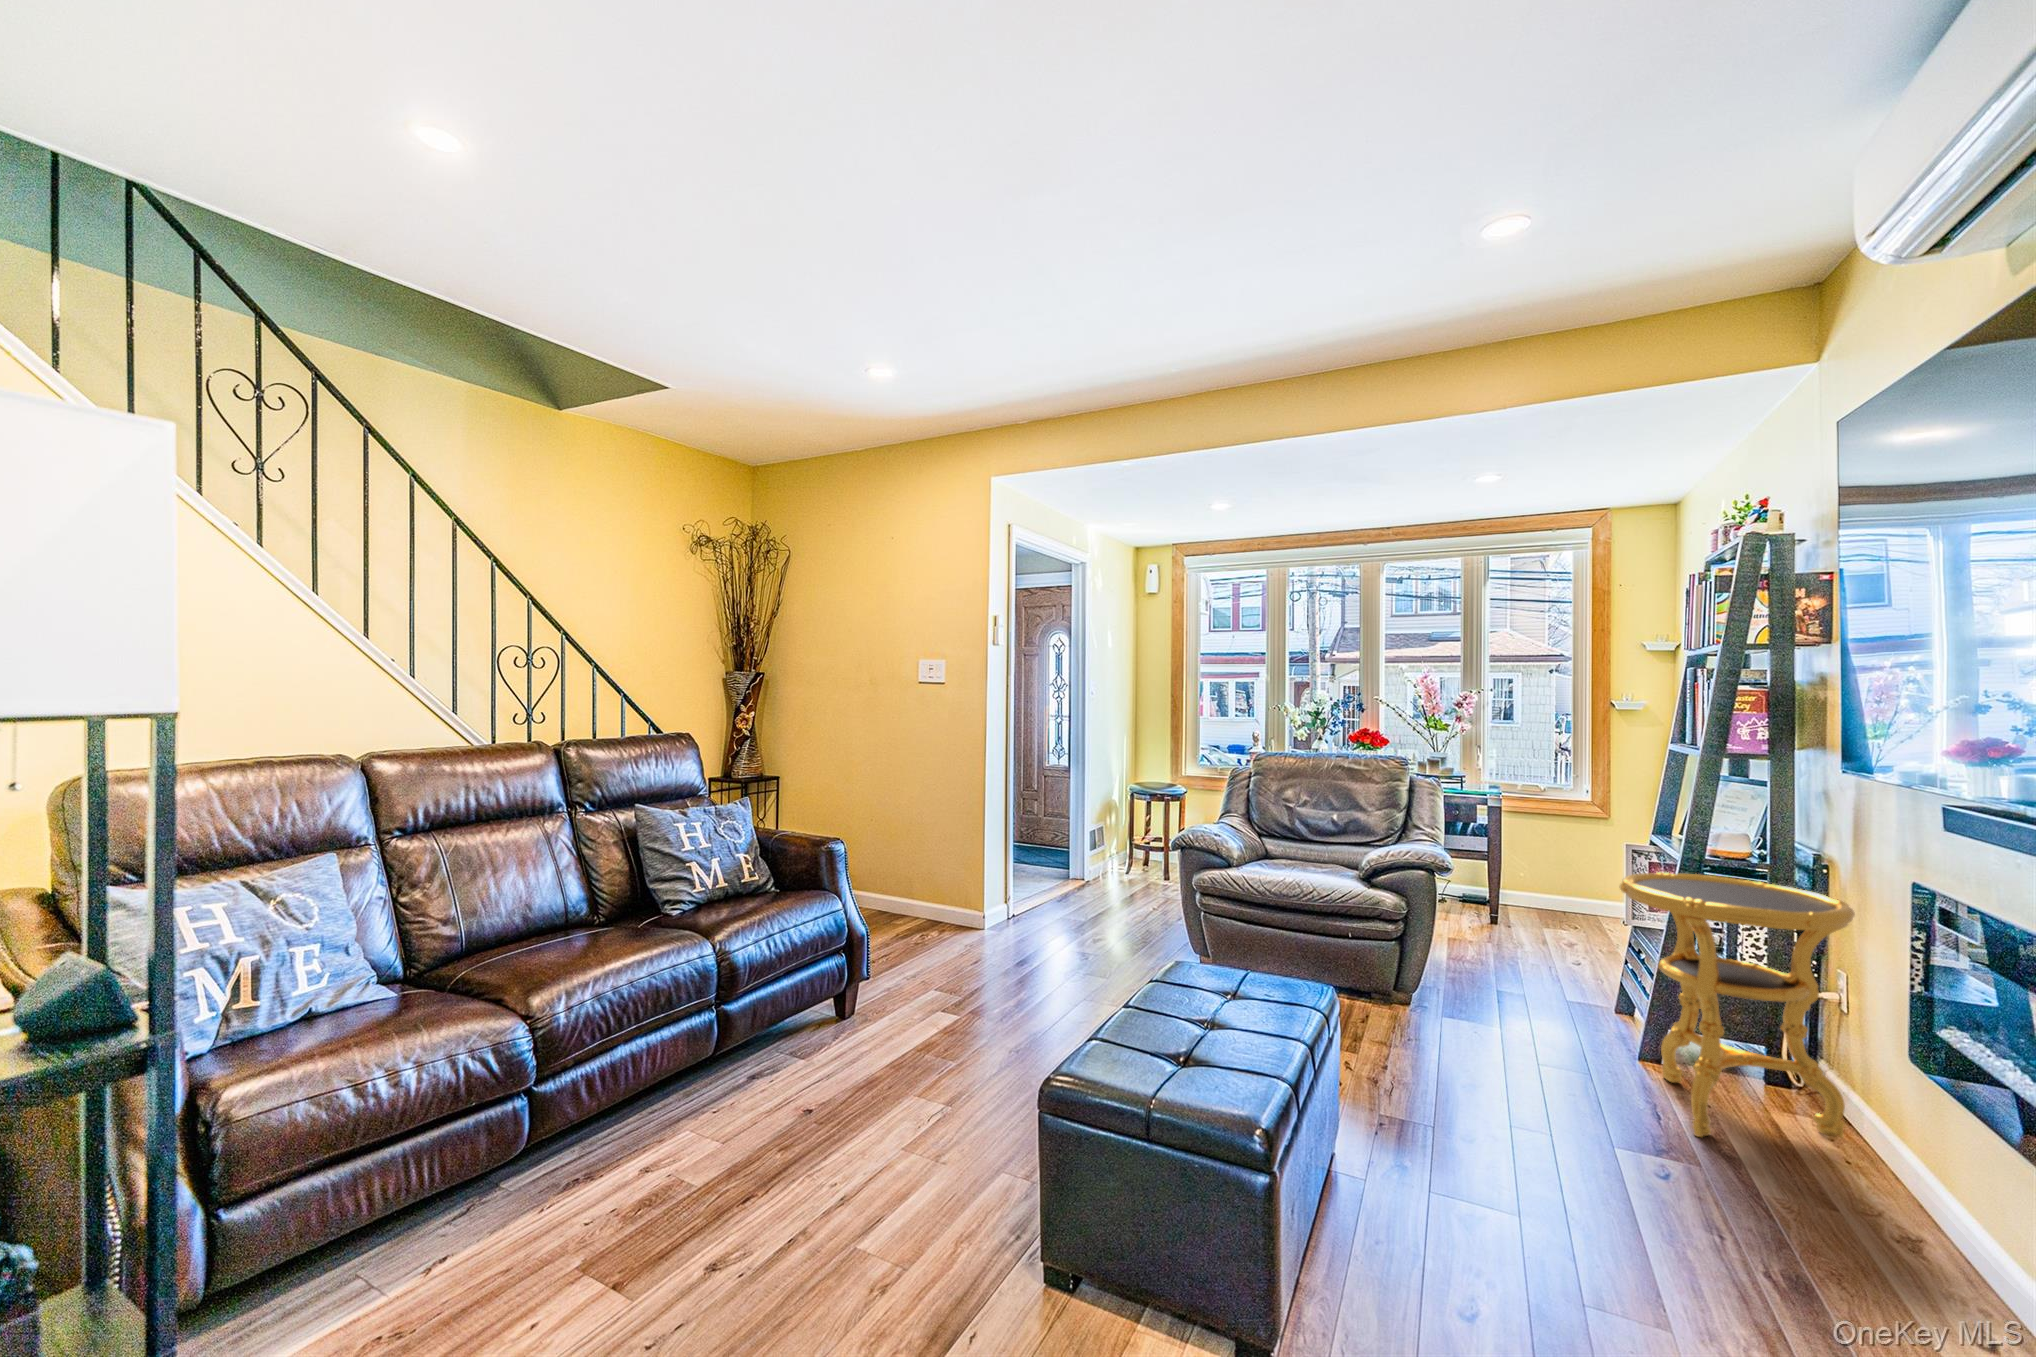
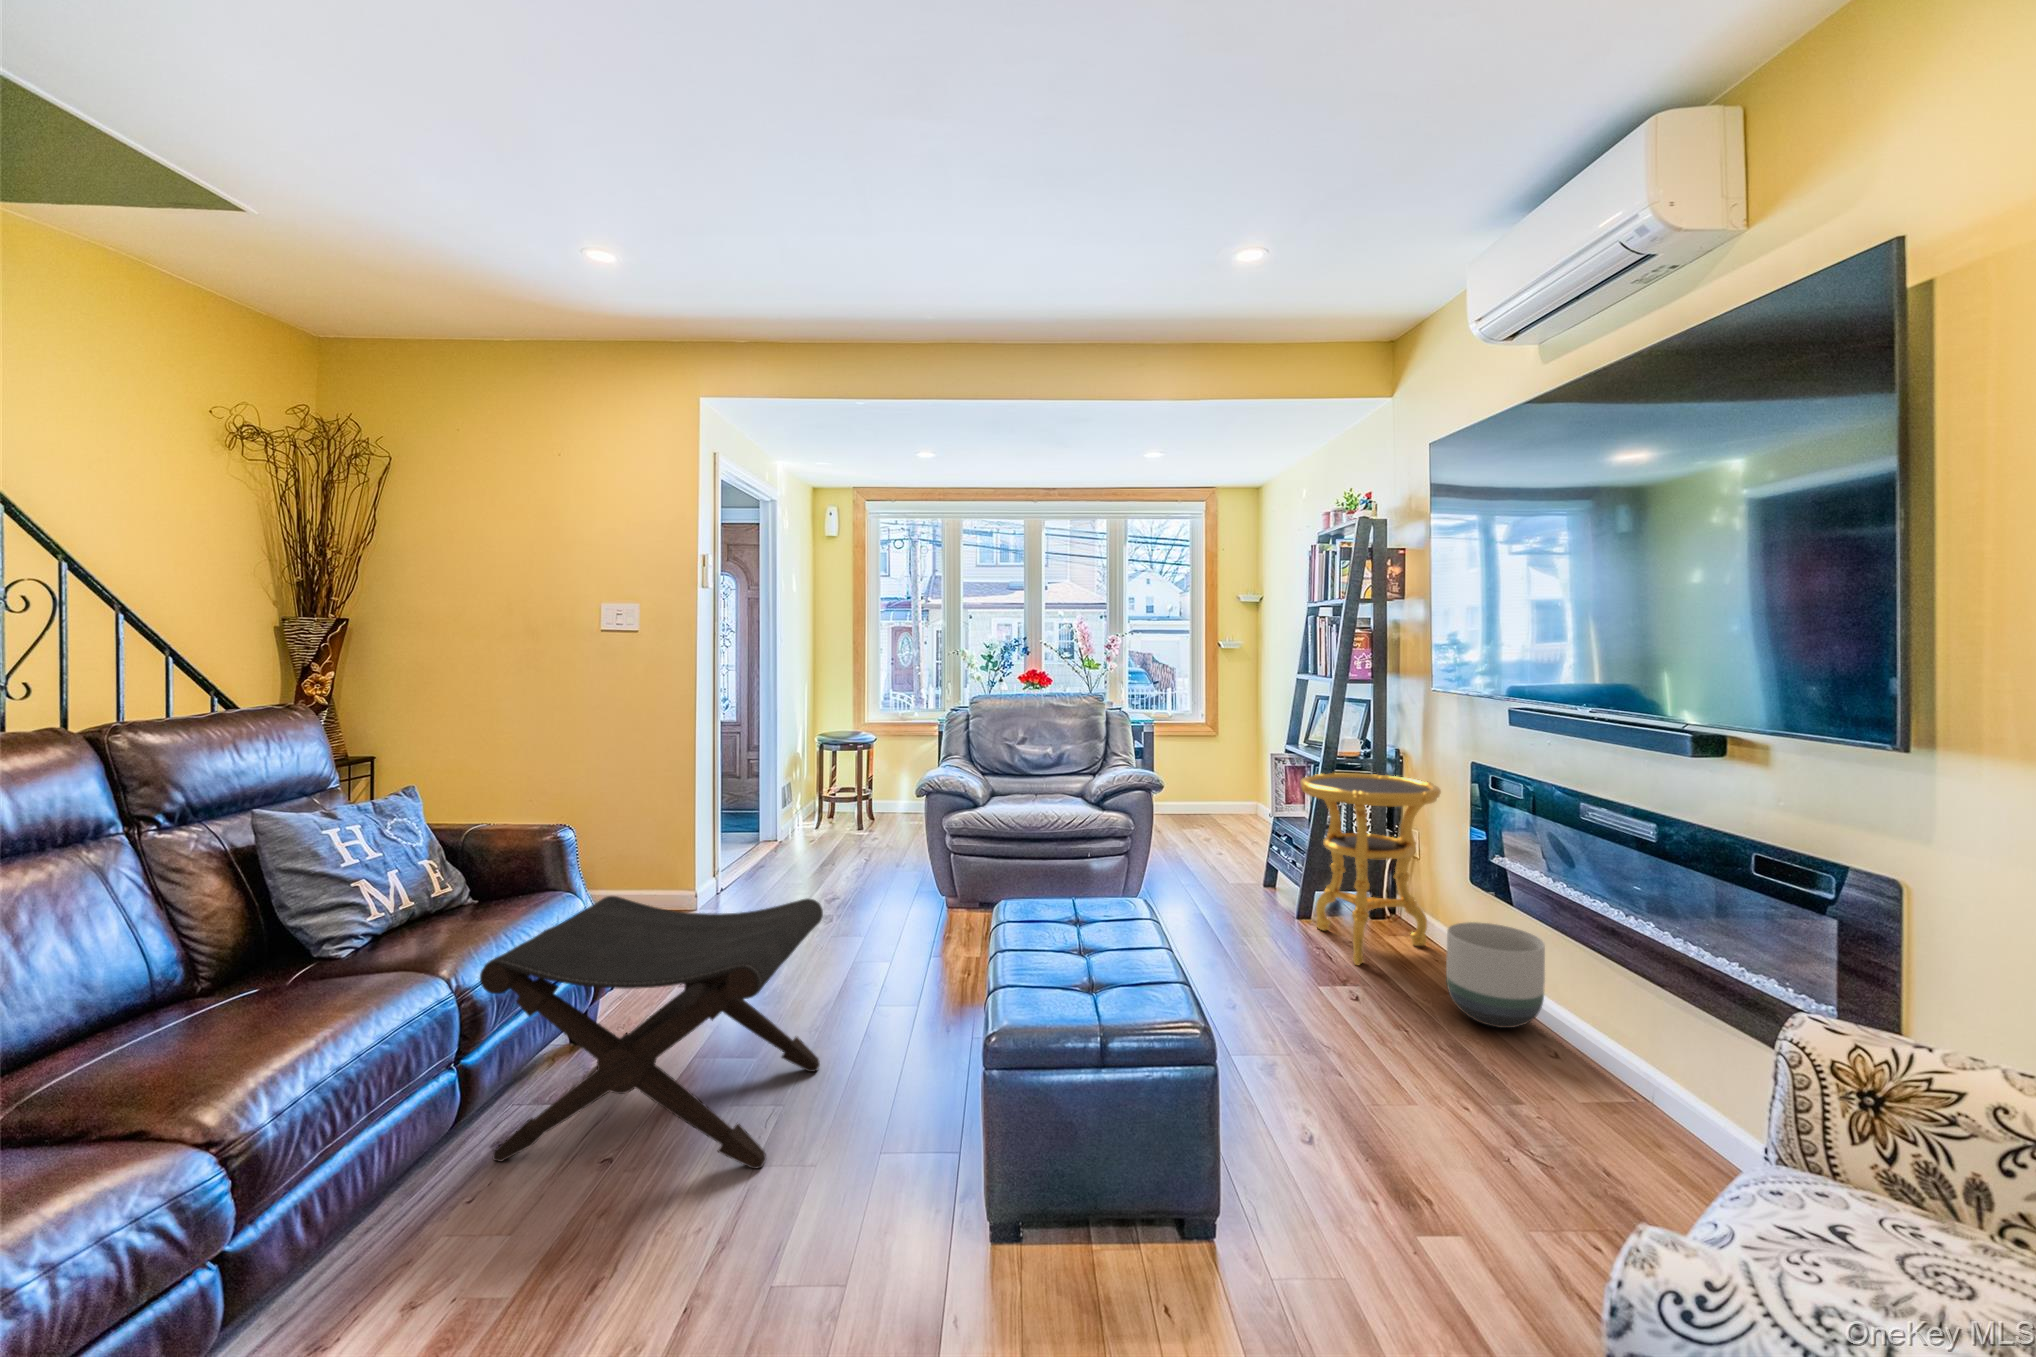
footstool: none [733,899,1003,1155] -> present [480,896,823,1169]
planter: none [1810,1107,1997,1287] -> present [1446,922,1545,1028]

